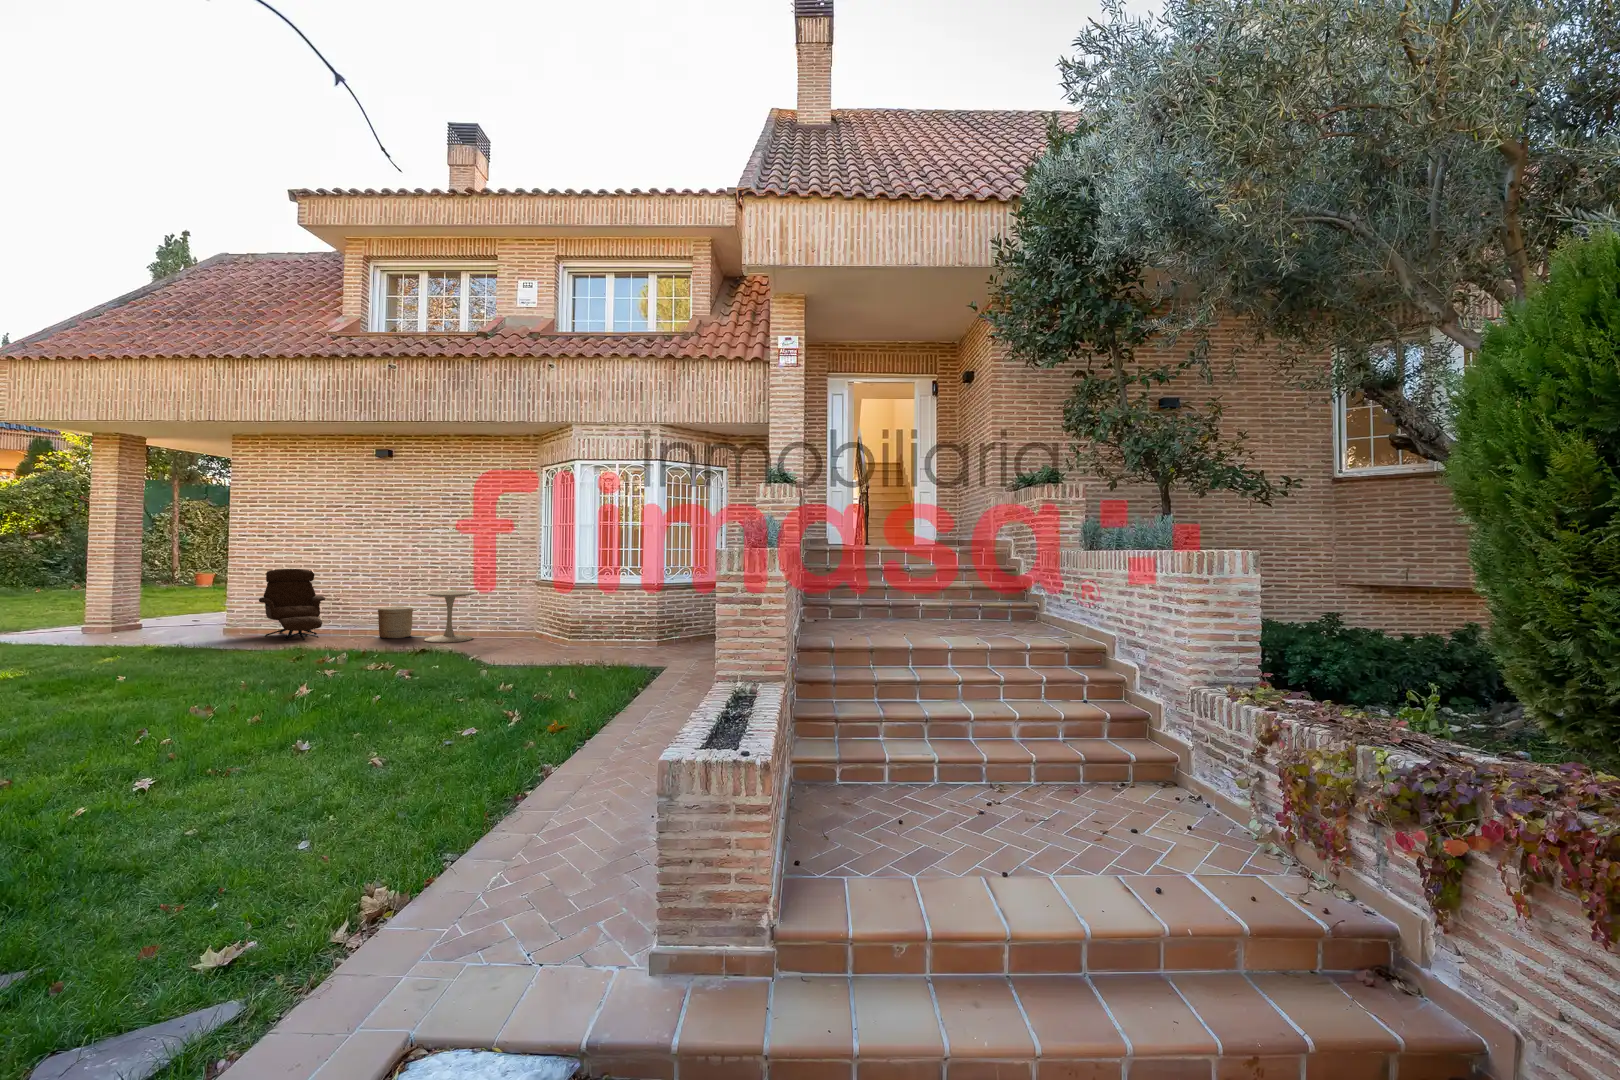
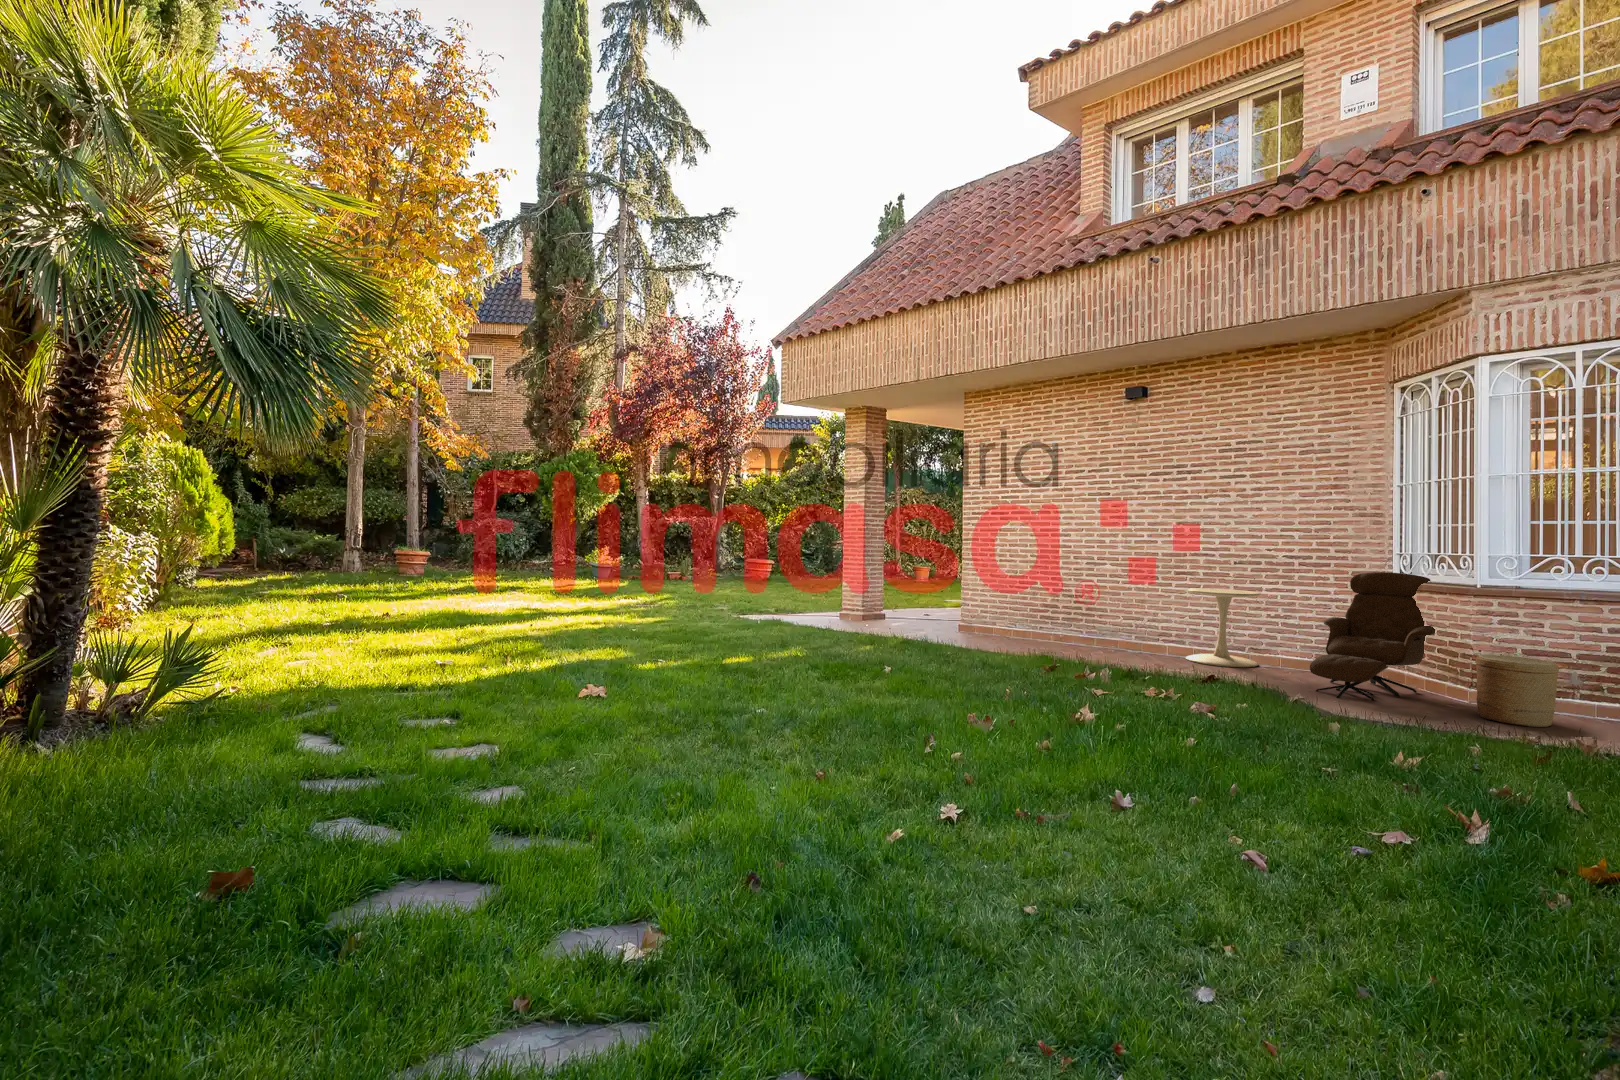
lounge chair: present [259,569,325,640] -> present [1310,572,1435,700]
woven basket: present [378,607,413,638] -> present [1475,655,1559,727]

